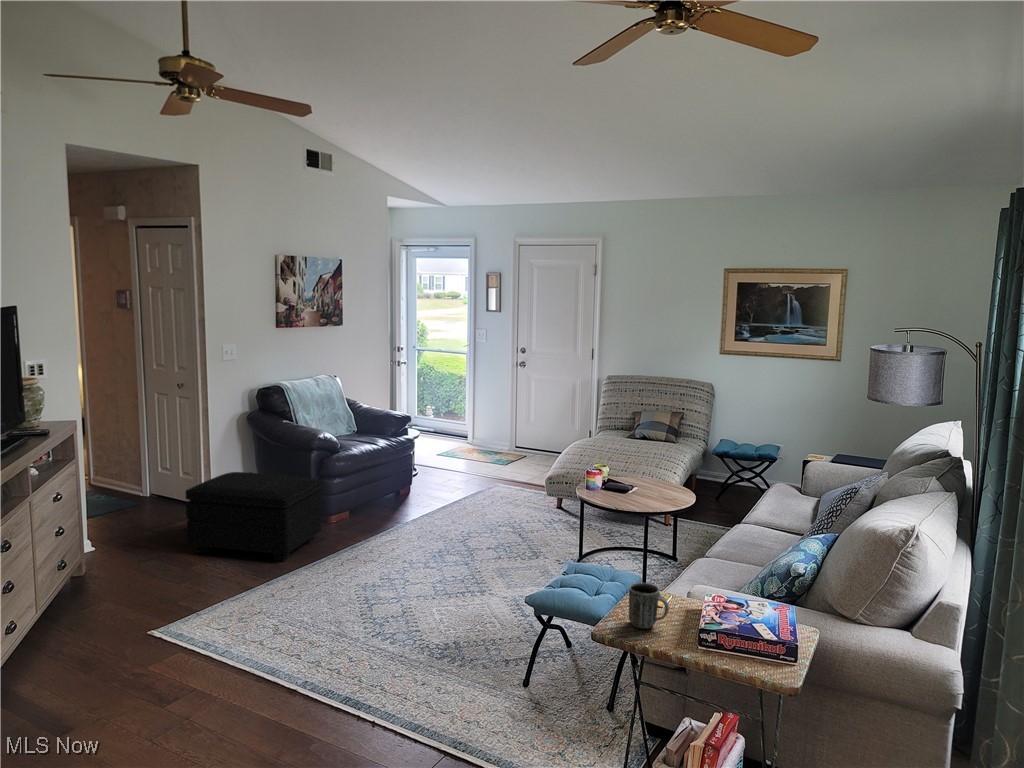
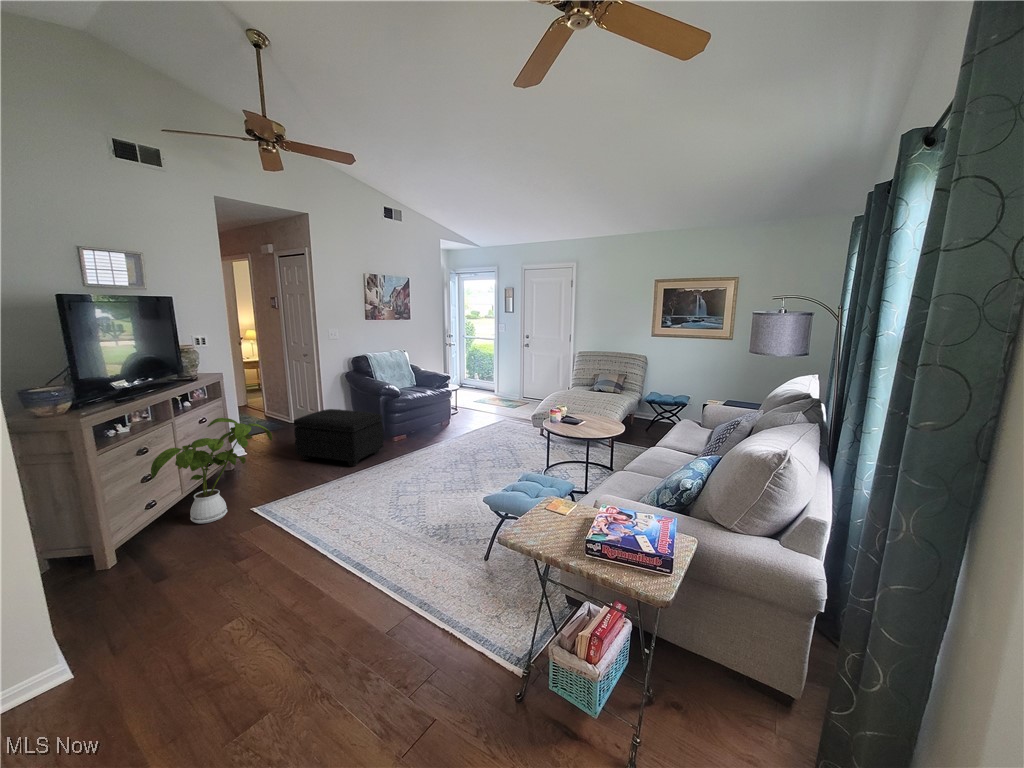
house plant: none [30,489,188,649] -> present [151,418,272,524]
mug: present [629,583,669,629] -> none [537,496,569,534]

